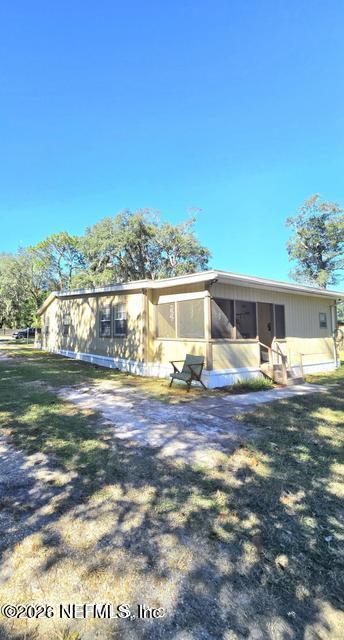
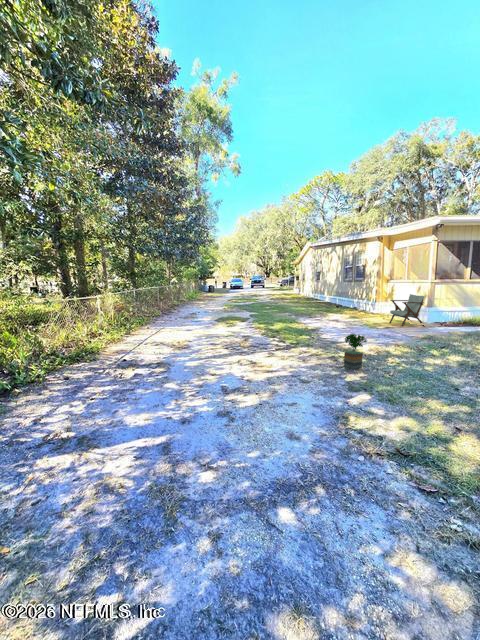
potted tree: none [254,494,311,597] -> present [344,334,367,369]

